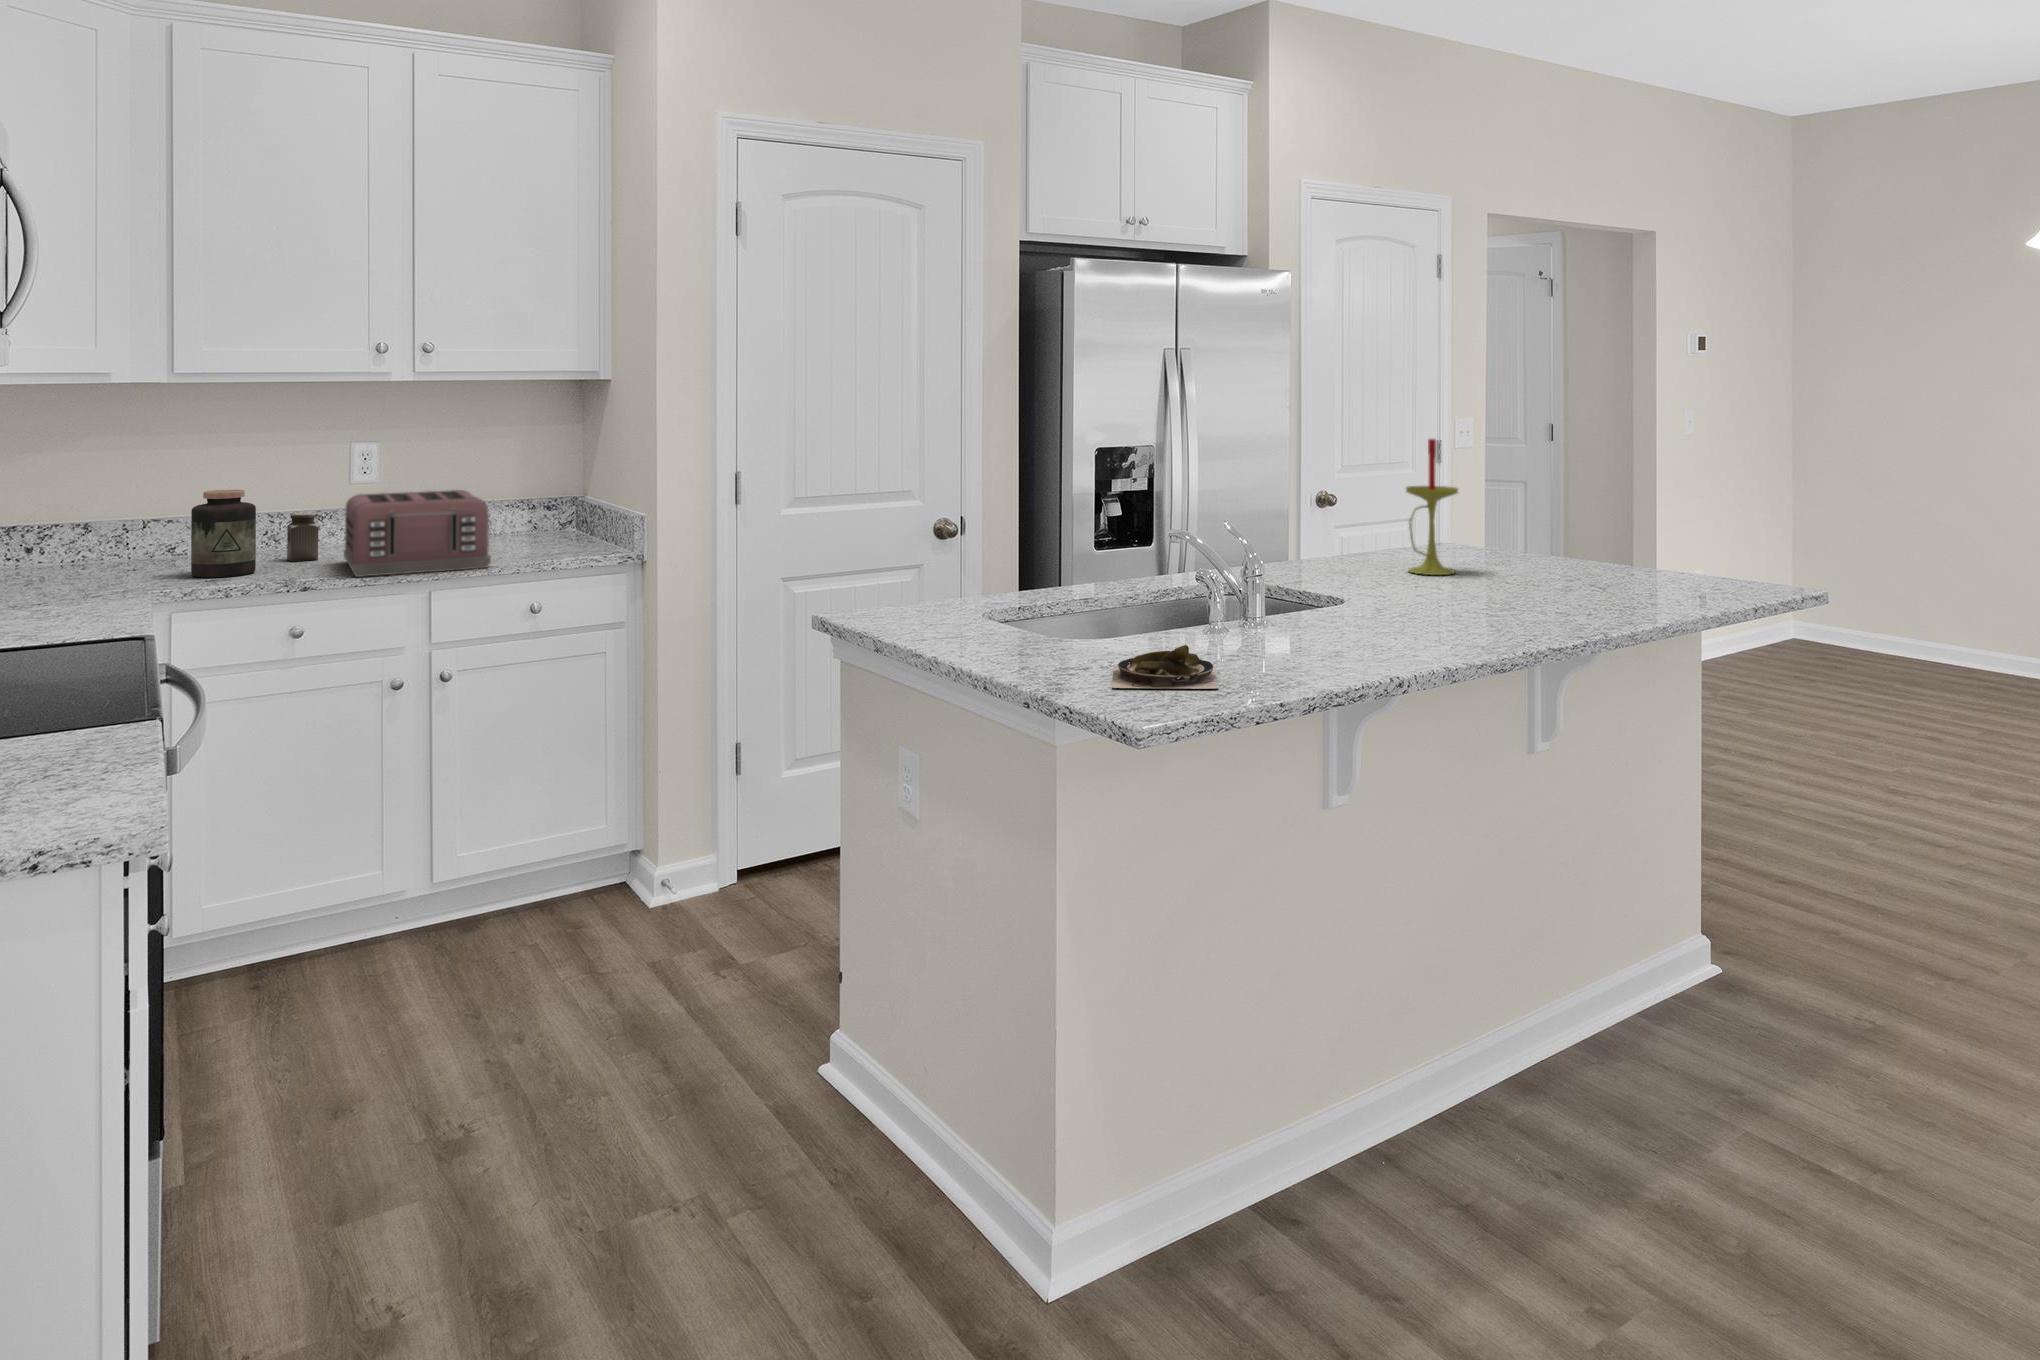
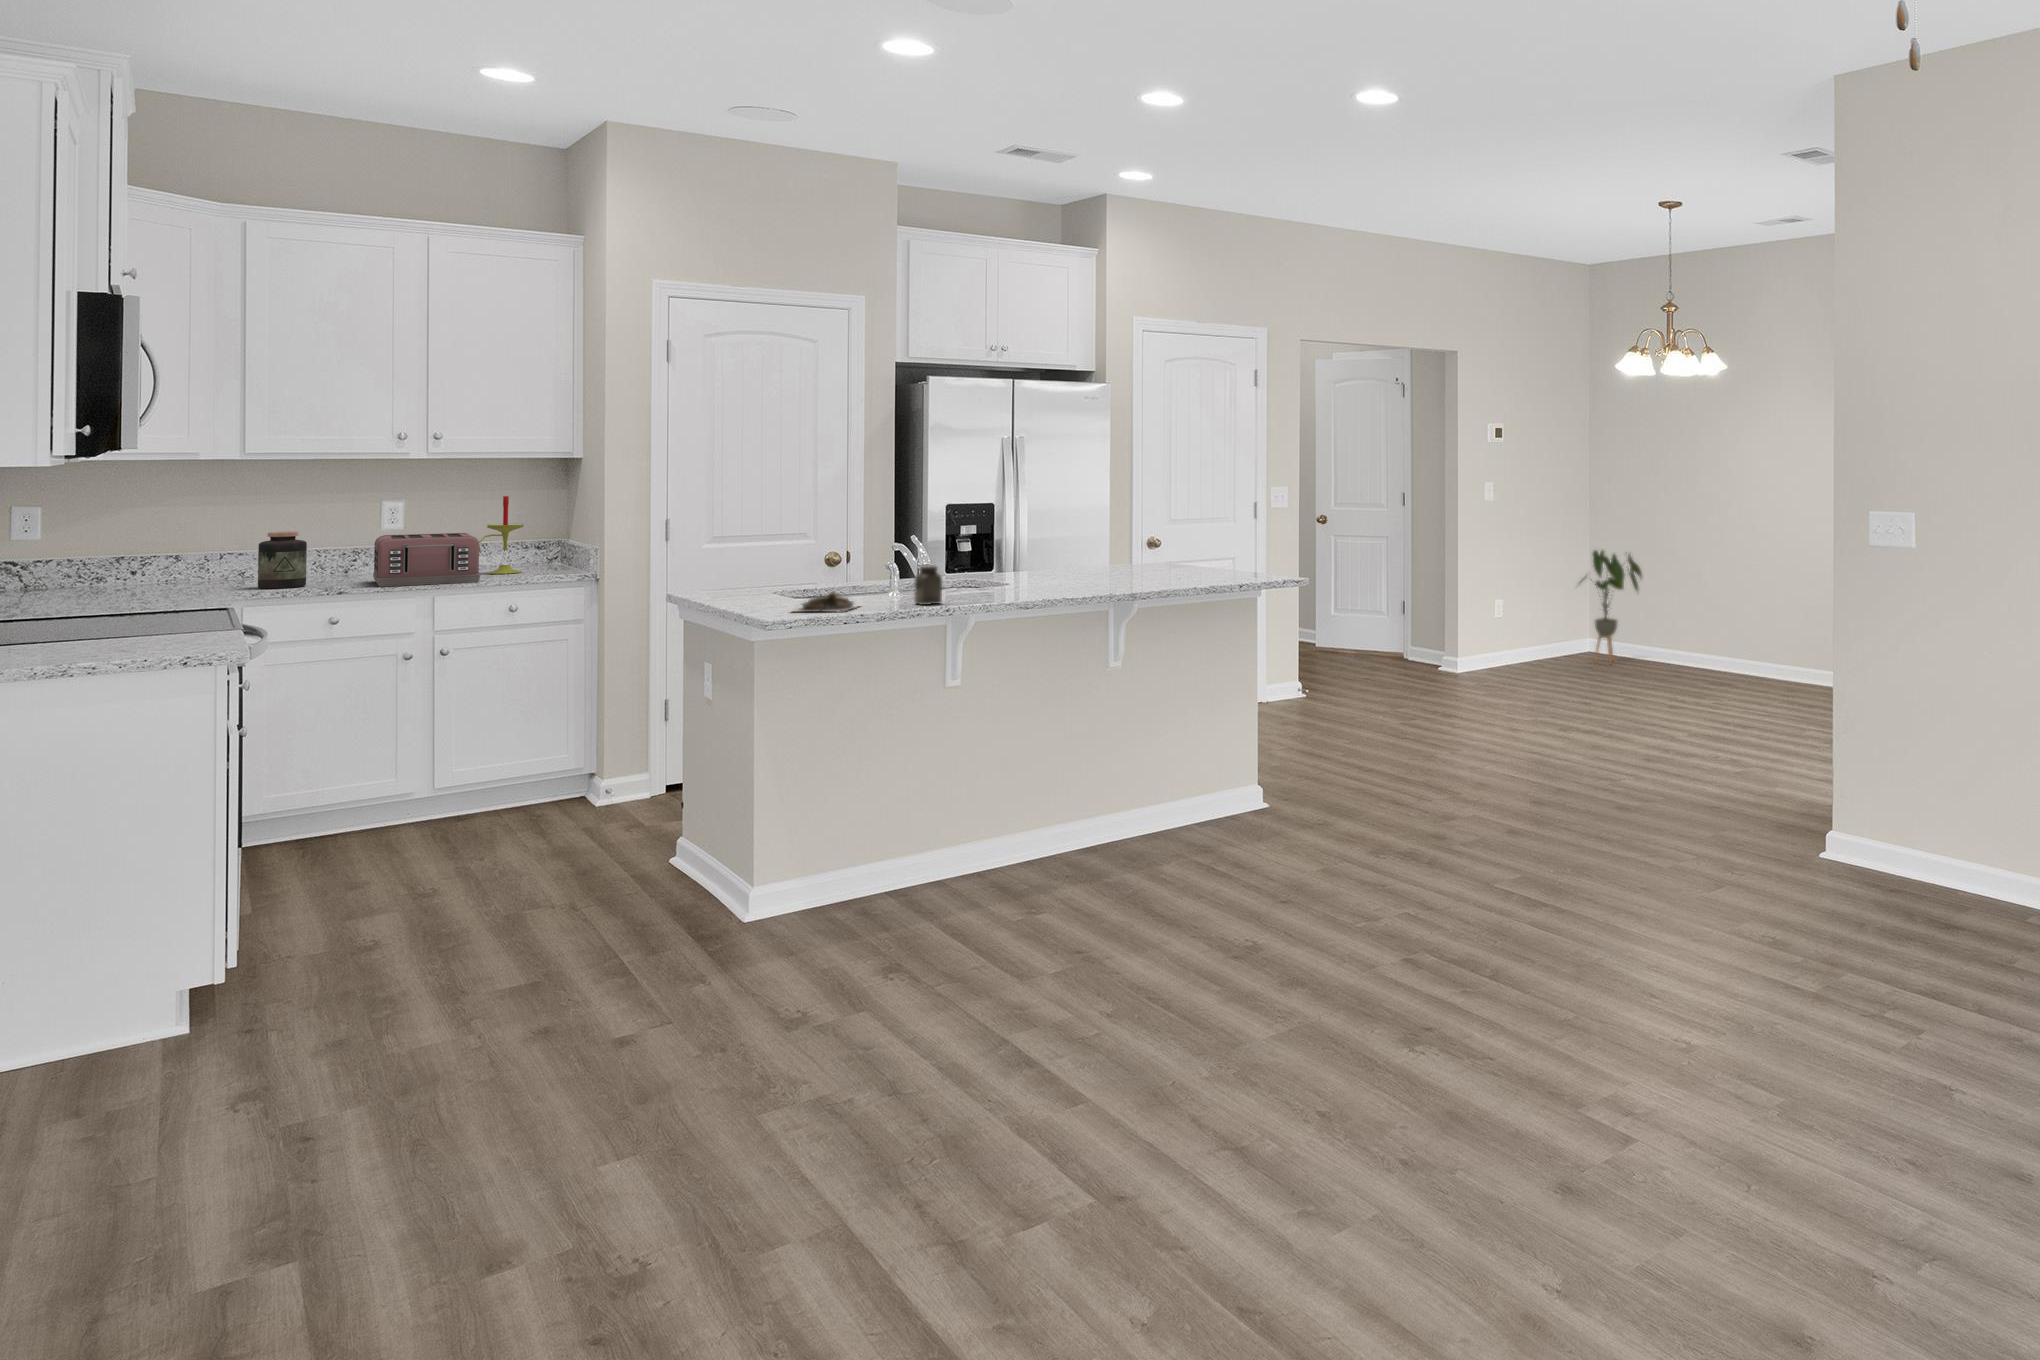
candle: present [1406,439,1458,575] -> present [479,496,524,574]
house plant: none [1829,505,1935,667] -> present [1581,550,1642,662]
salt shaker: present [287,513,318,562] -> present [914,565,942,605]

